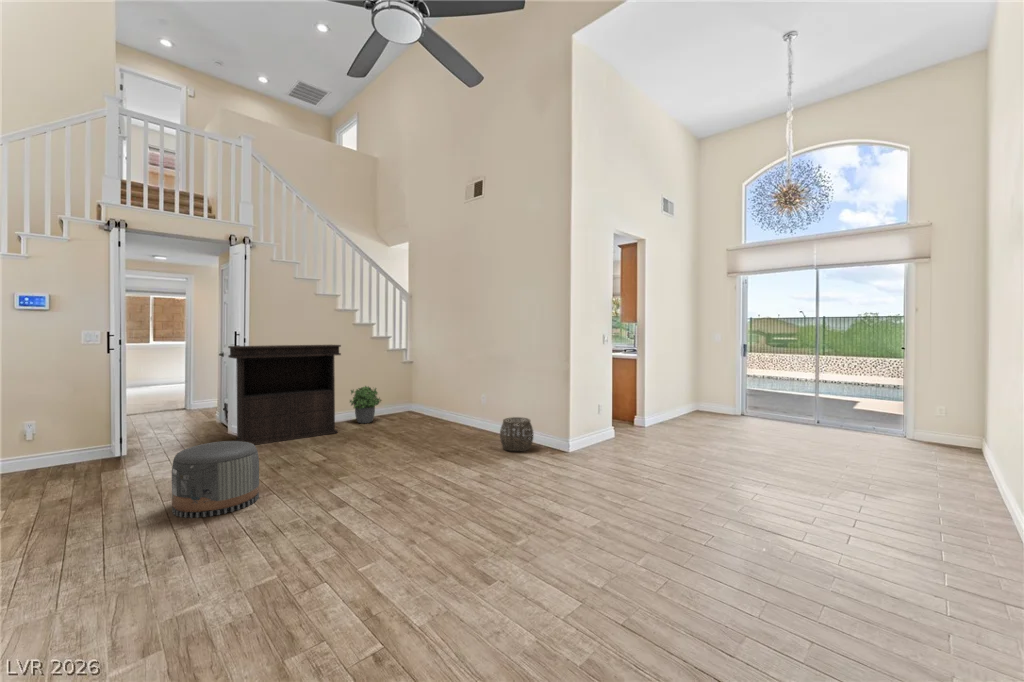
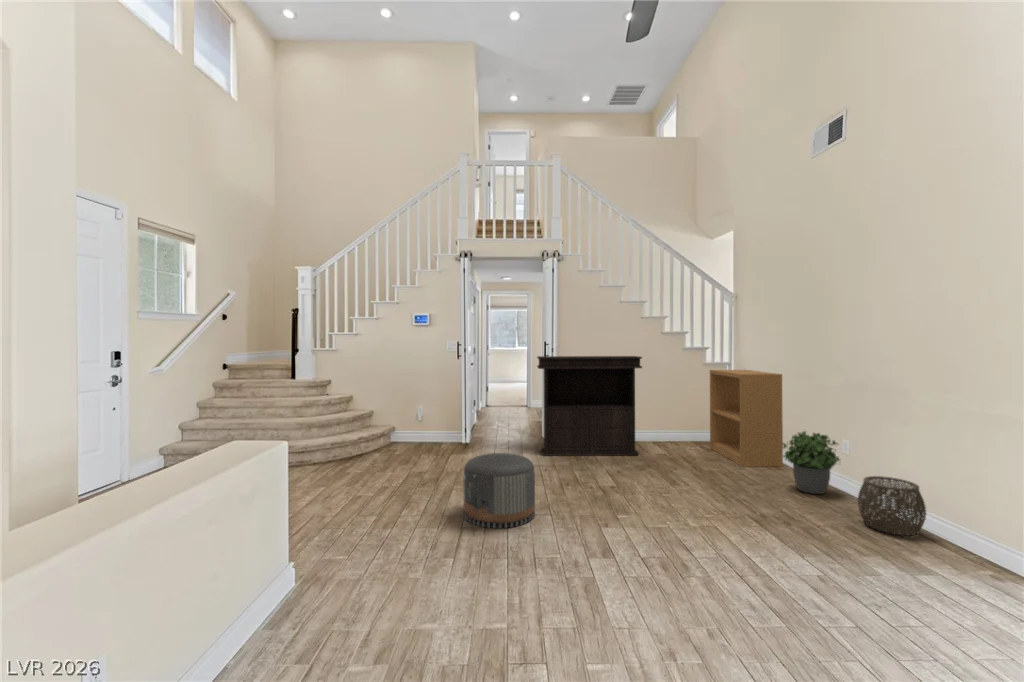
bookshelf: none [395,354,449,429] -> present [710,370,783,467]
potted plant: present [350,386,381,423] -> present [783,431,840,494]

